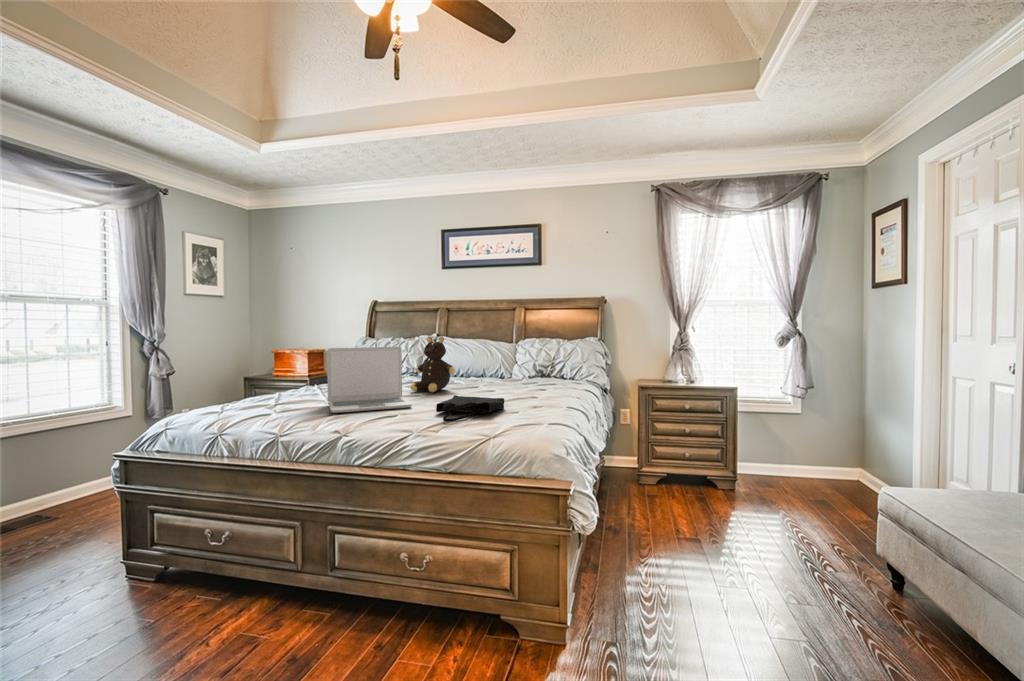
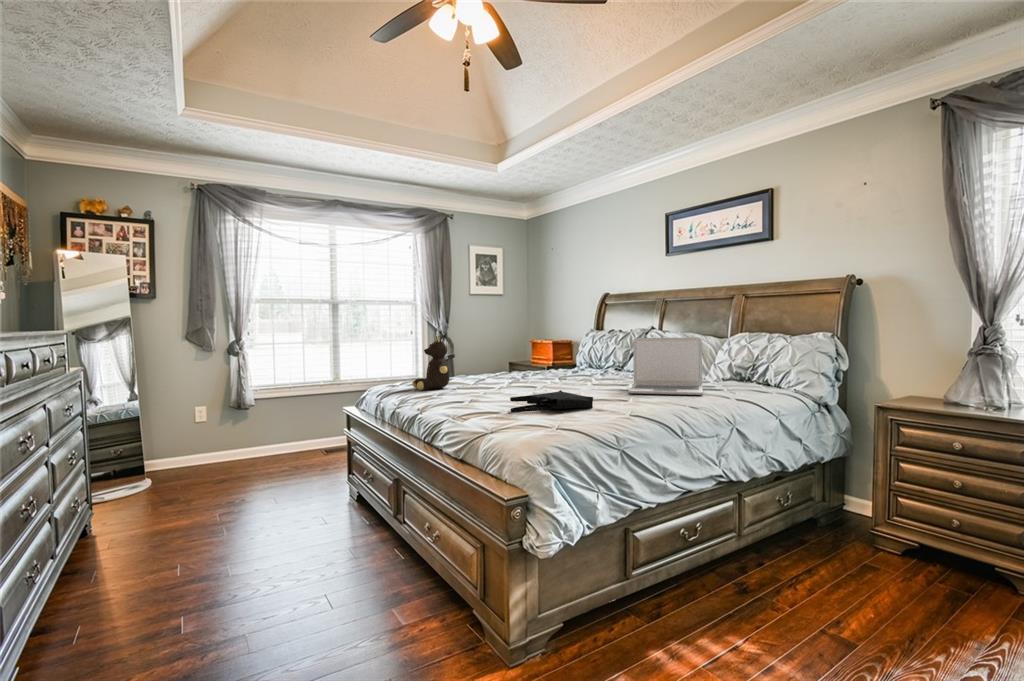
teddy bear: present [411,337,455,392] -> present [412,336,450,390]
laptop: present [327,347,412,413] -> present [629,337,703,395]

